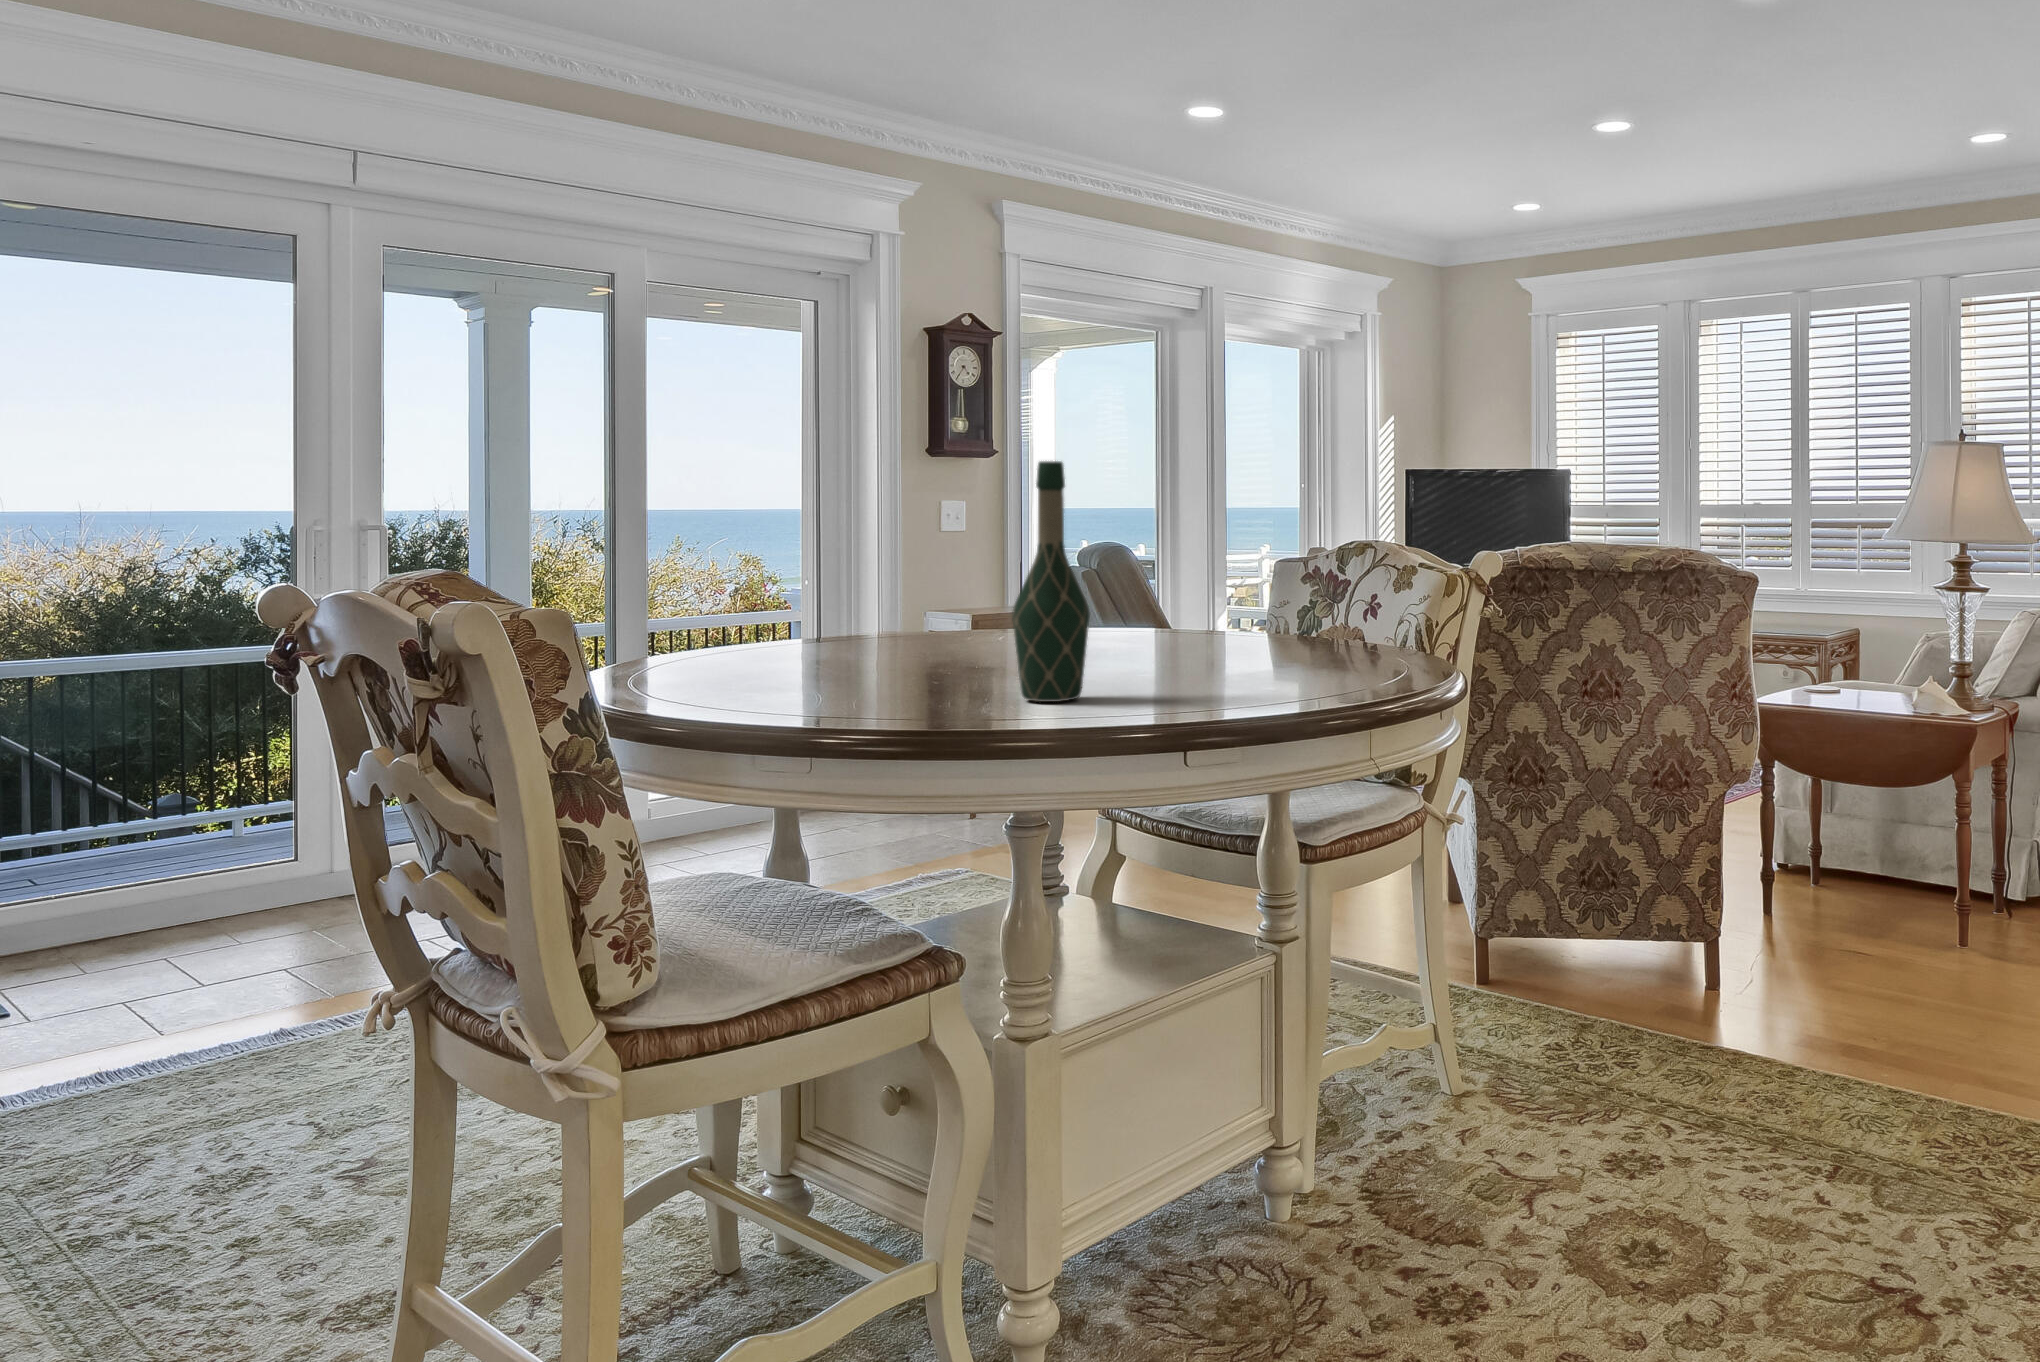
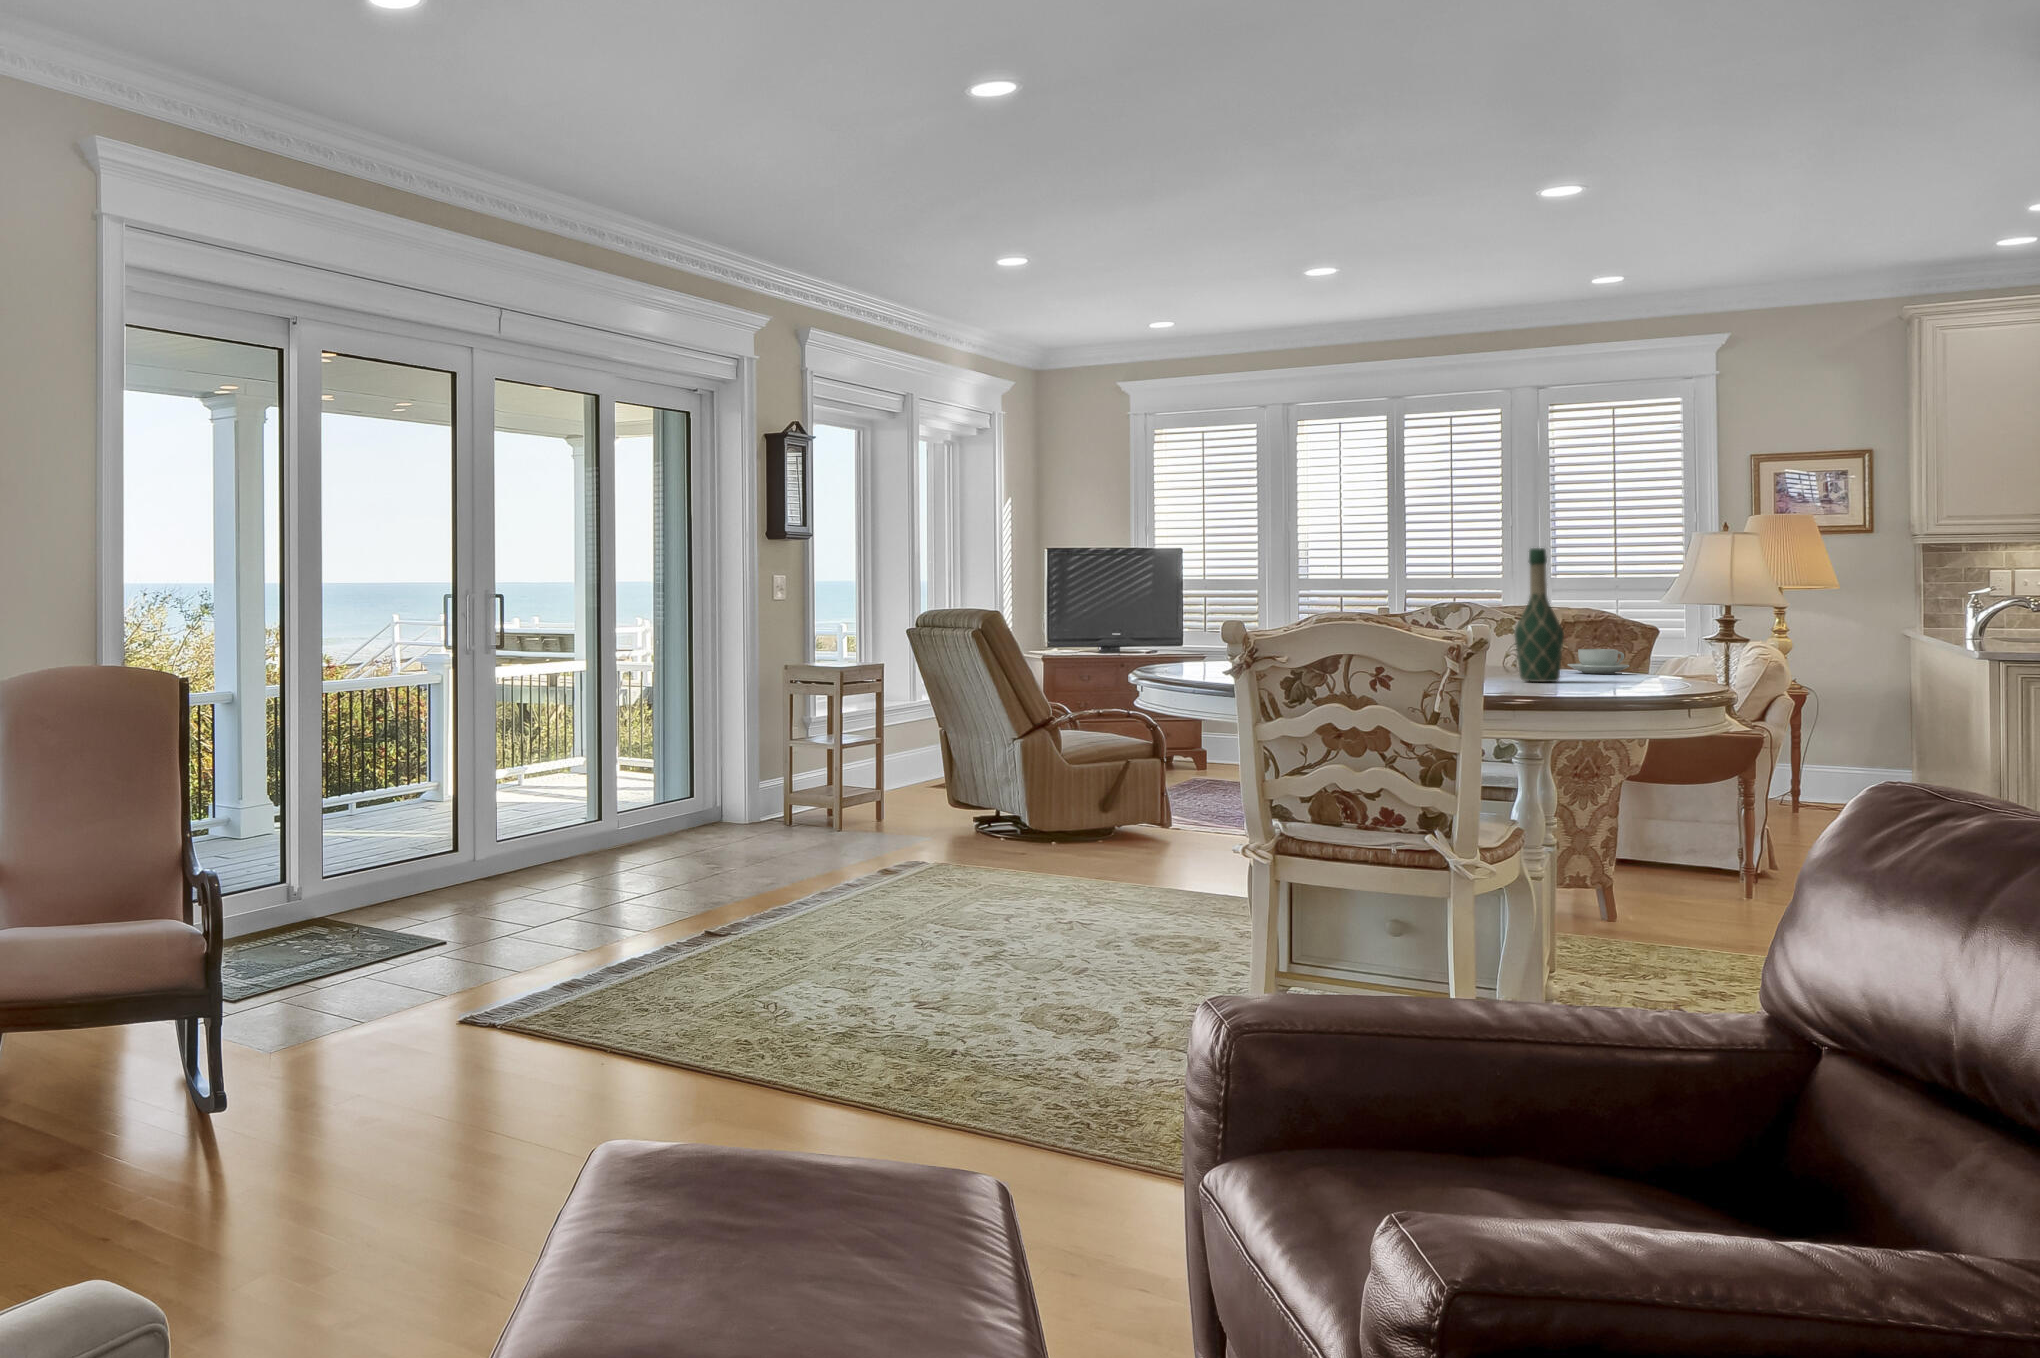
coffee cup: none [1307,628,1394,671] -> present [1568,649,1629,674]

